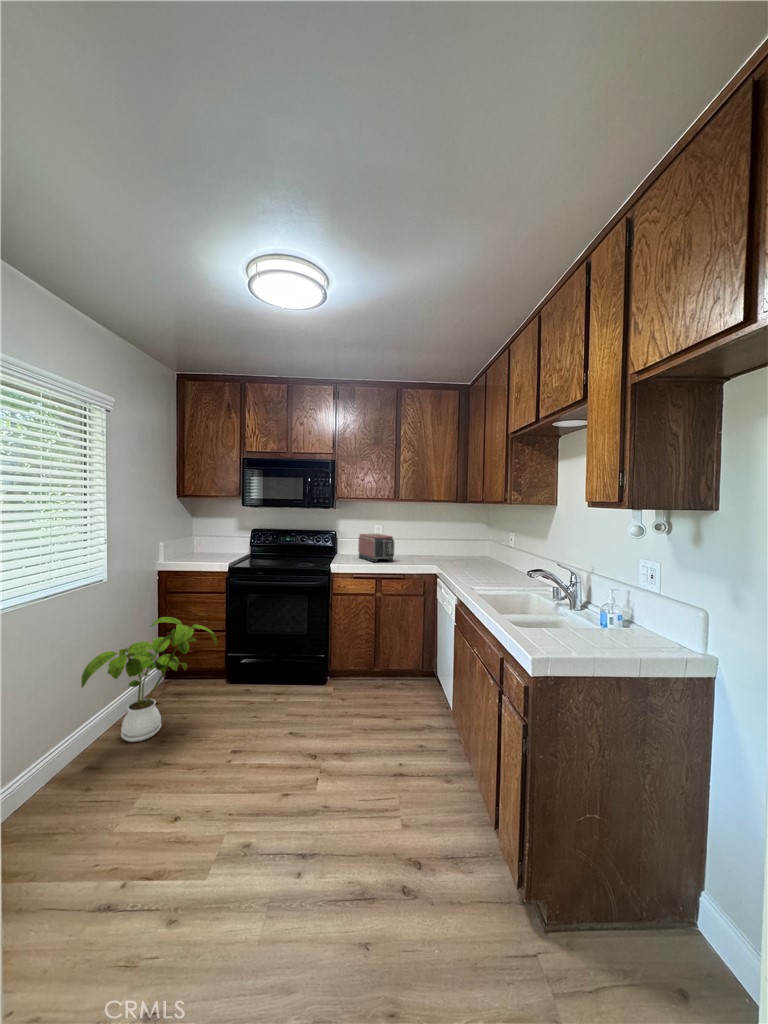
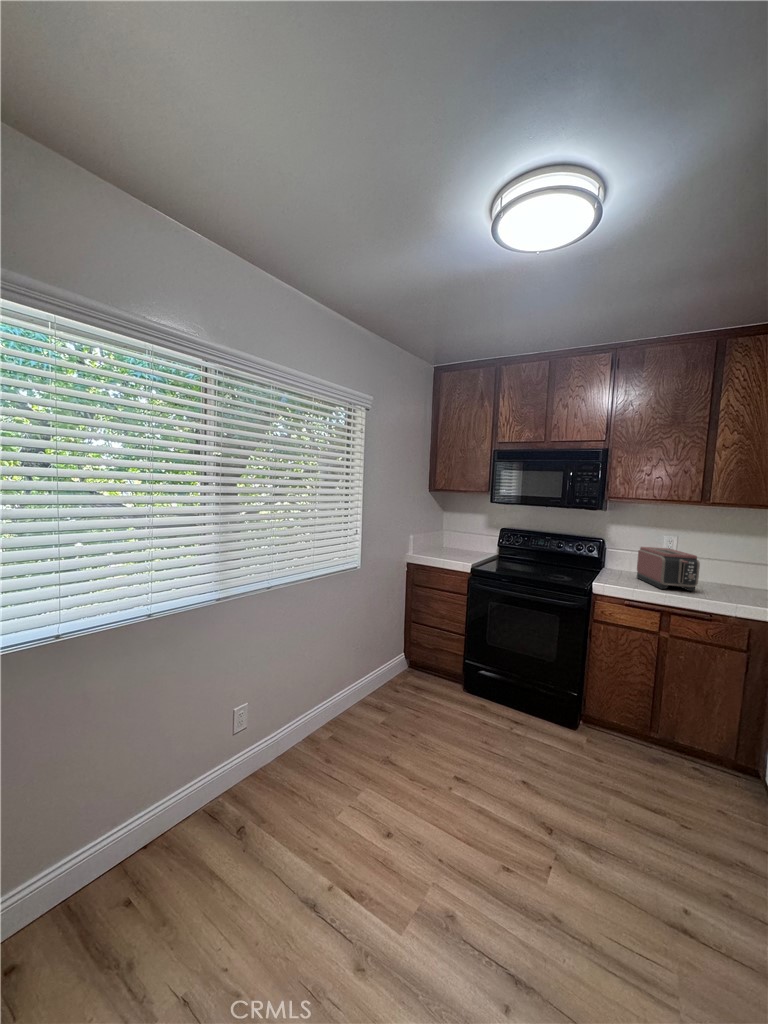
house plant: present [81,617,217,742] -> none [335,611,450,724]

